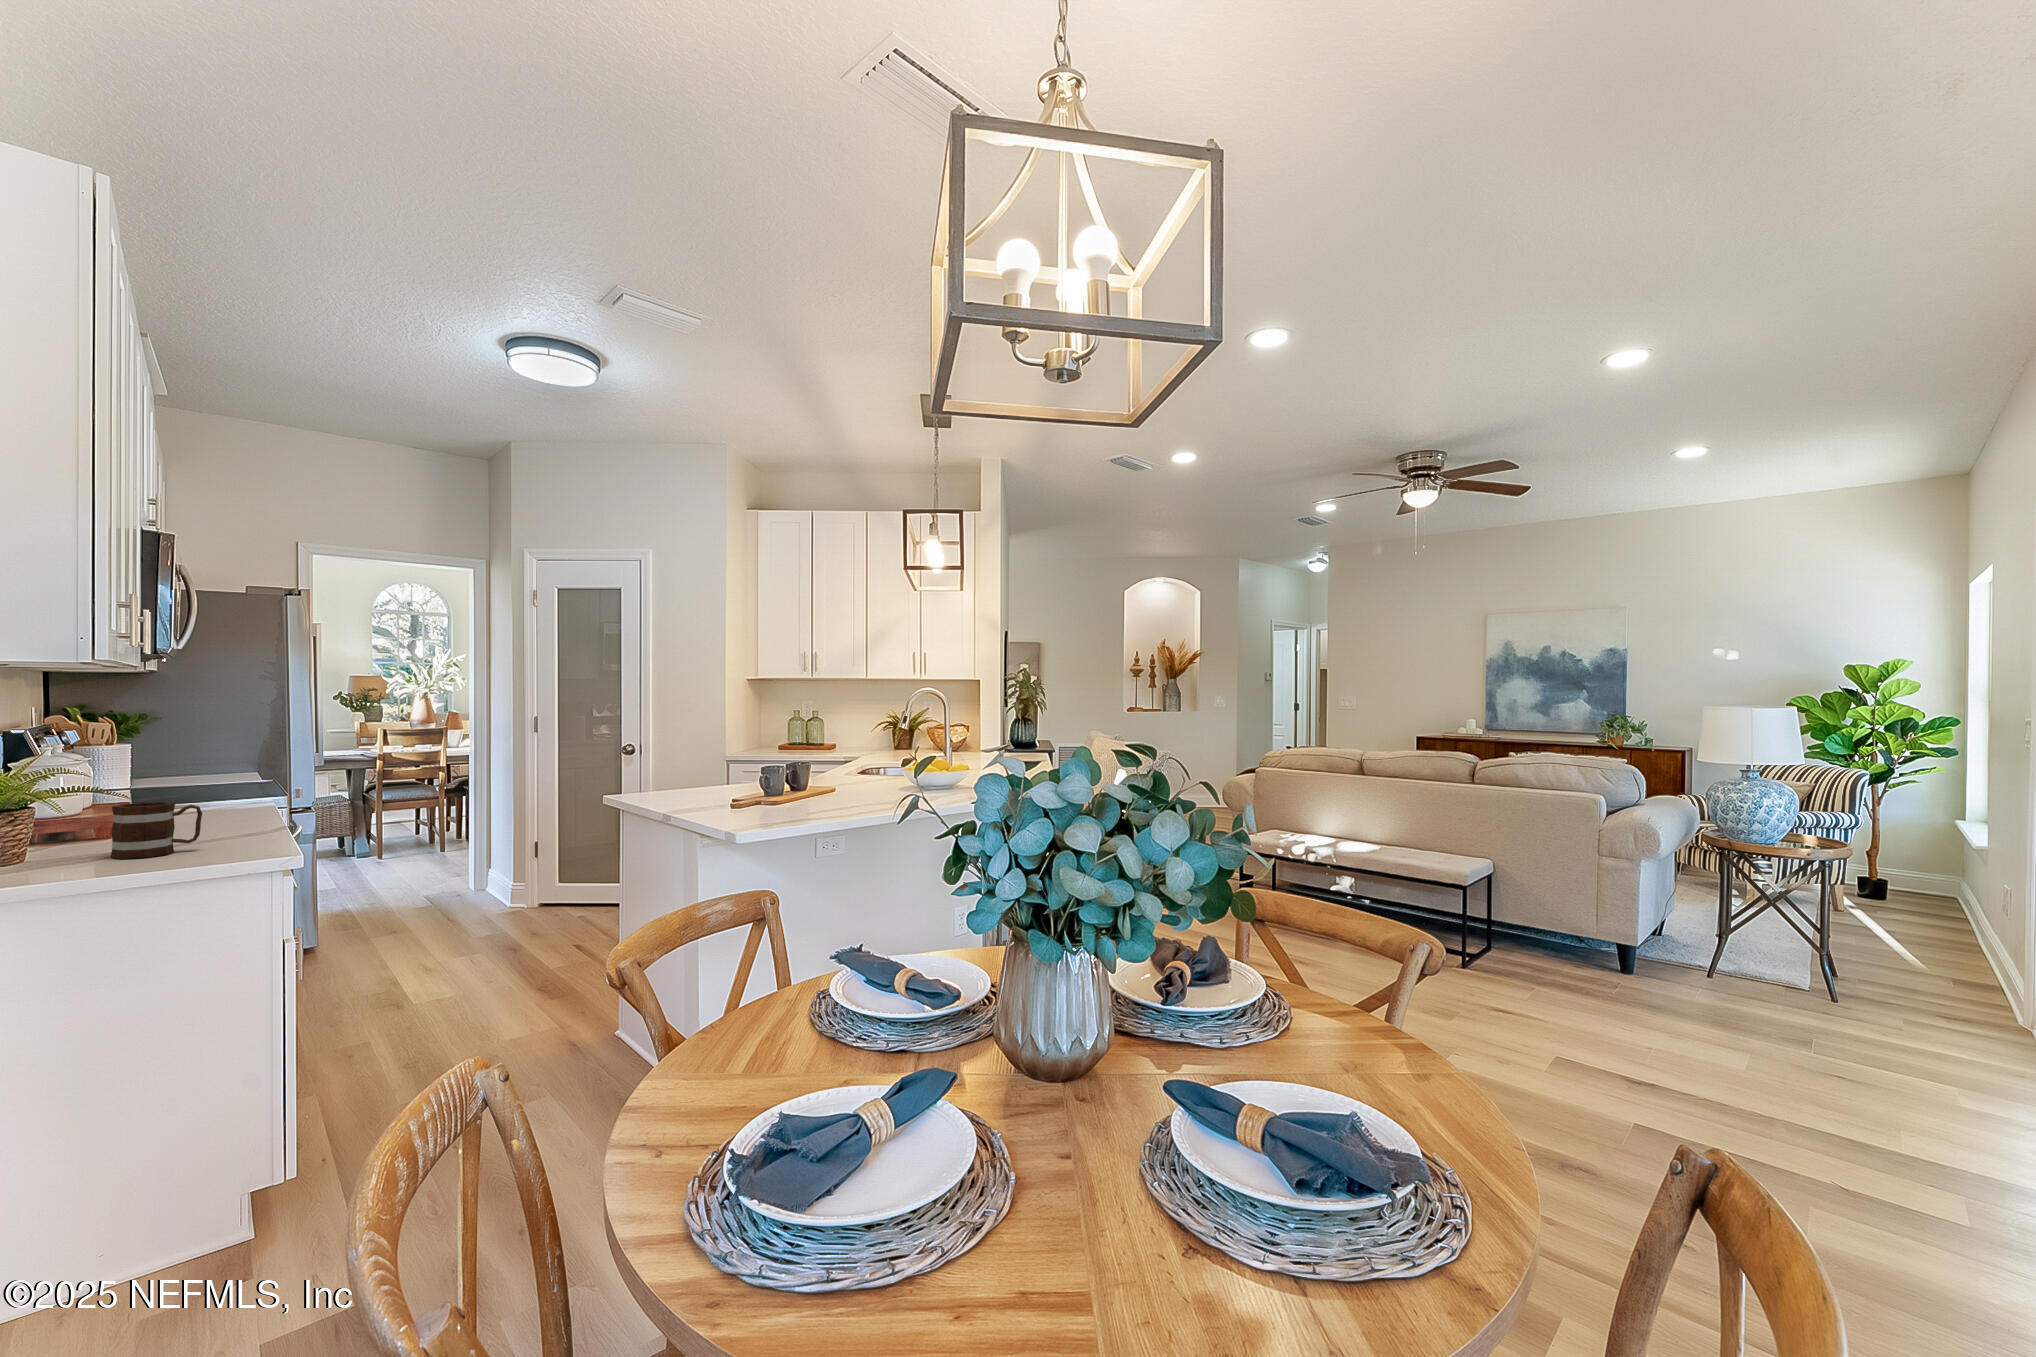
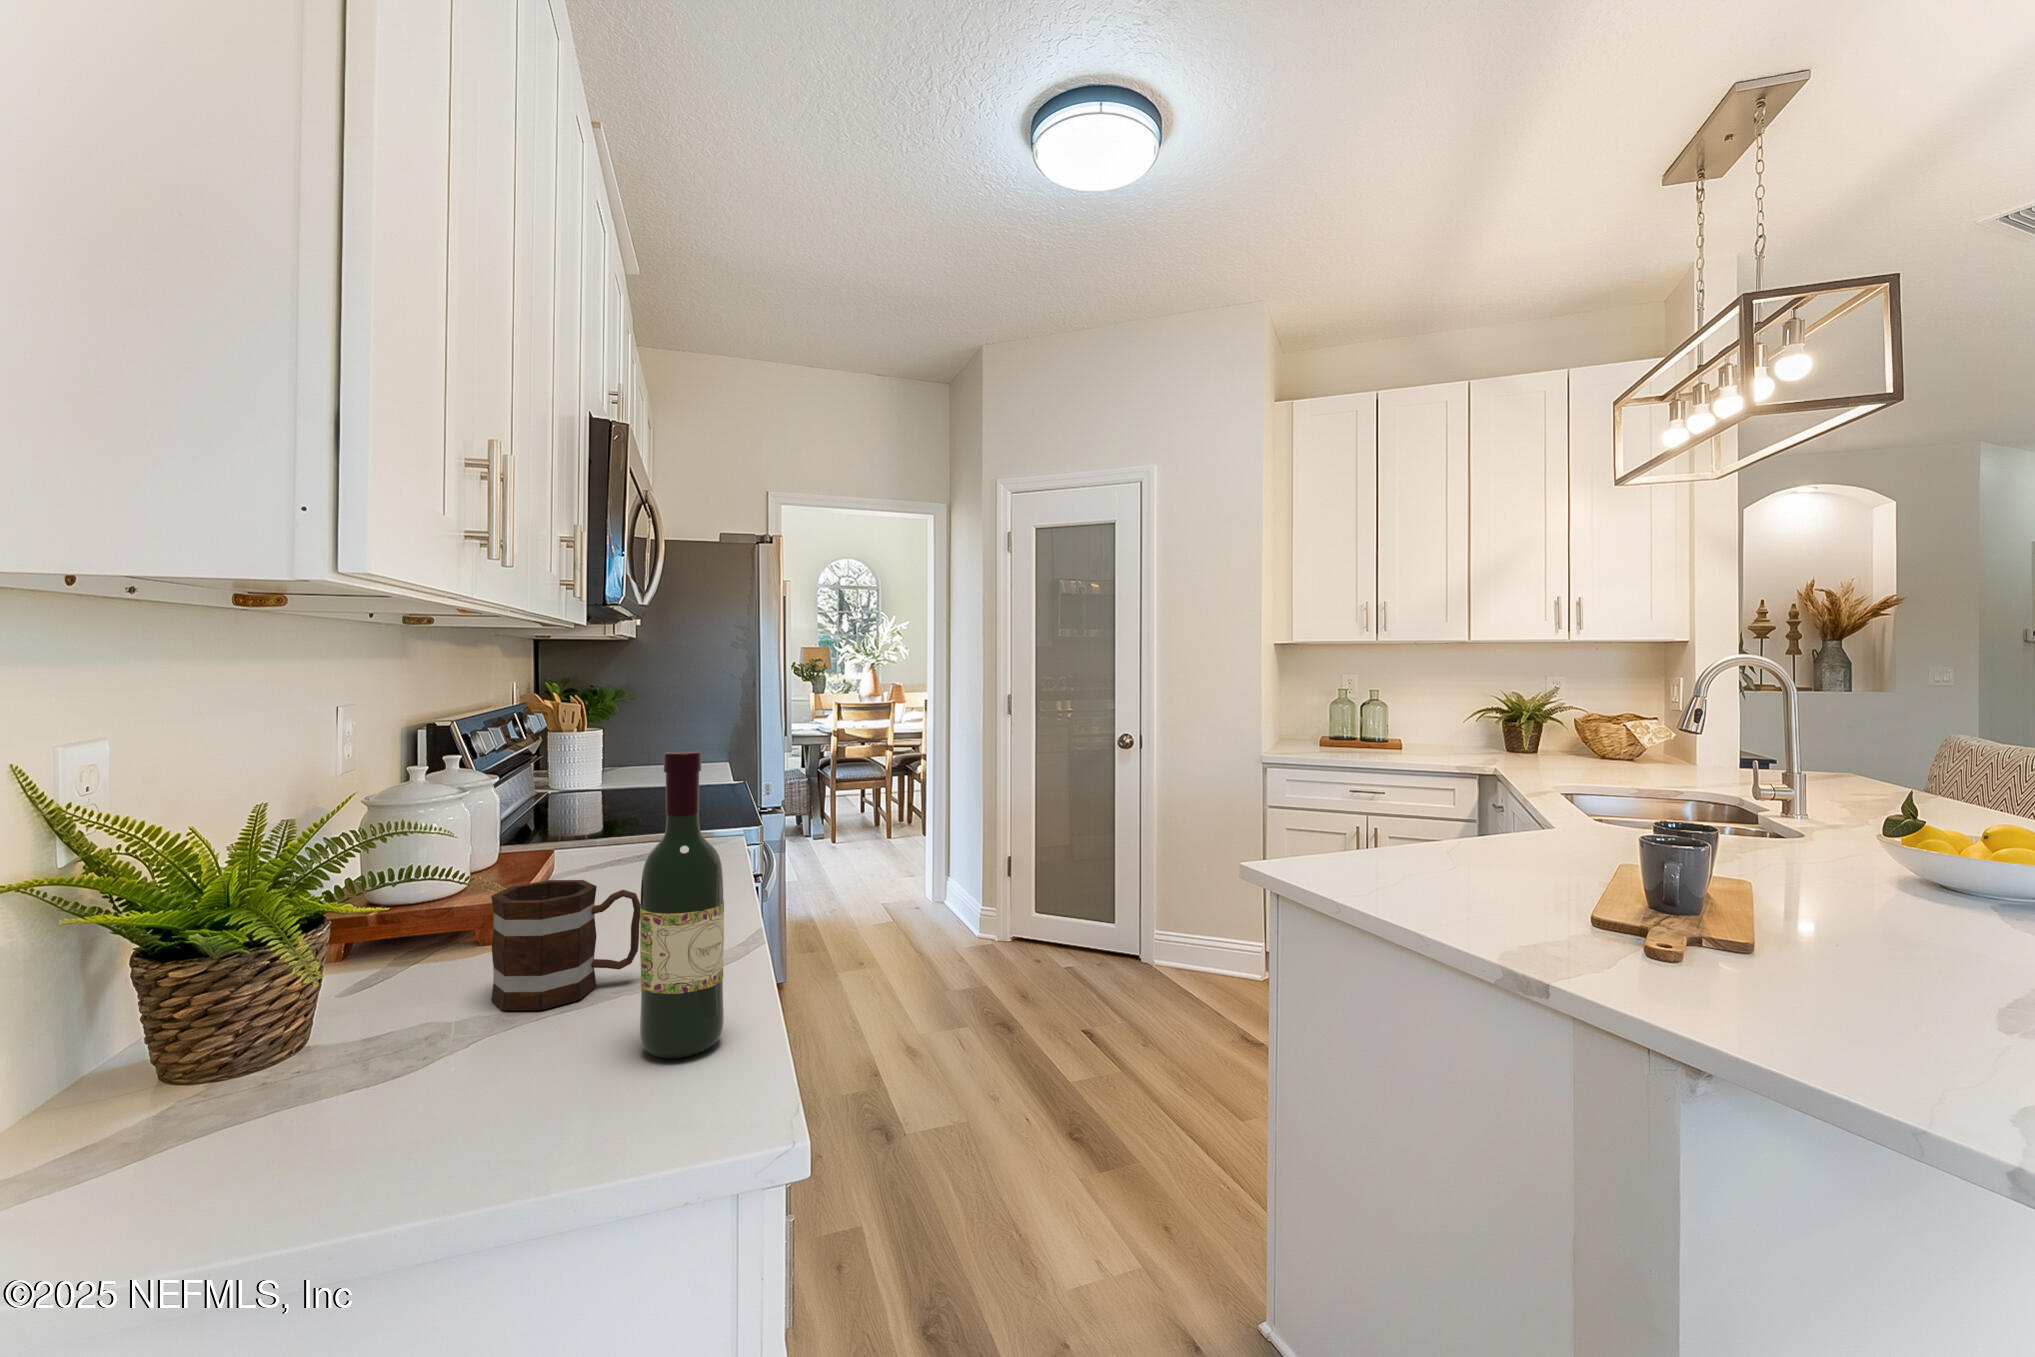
wine bottle: none [207,732,253,862] -> present [640,750,724,1058]

